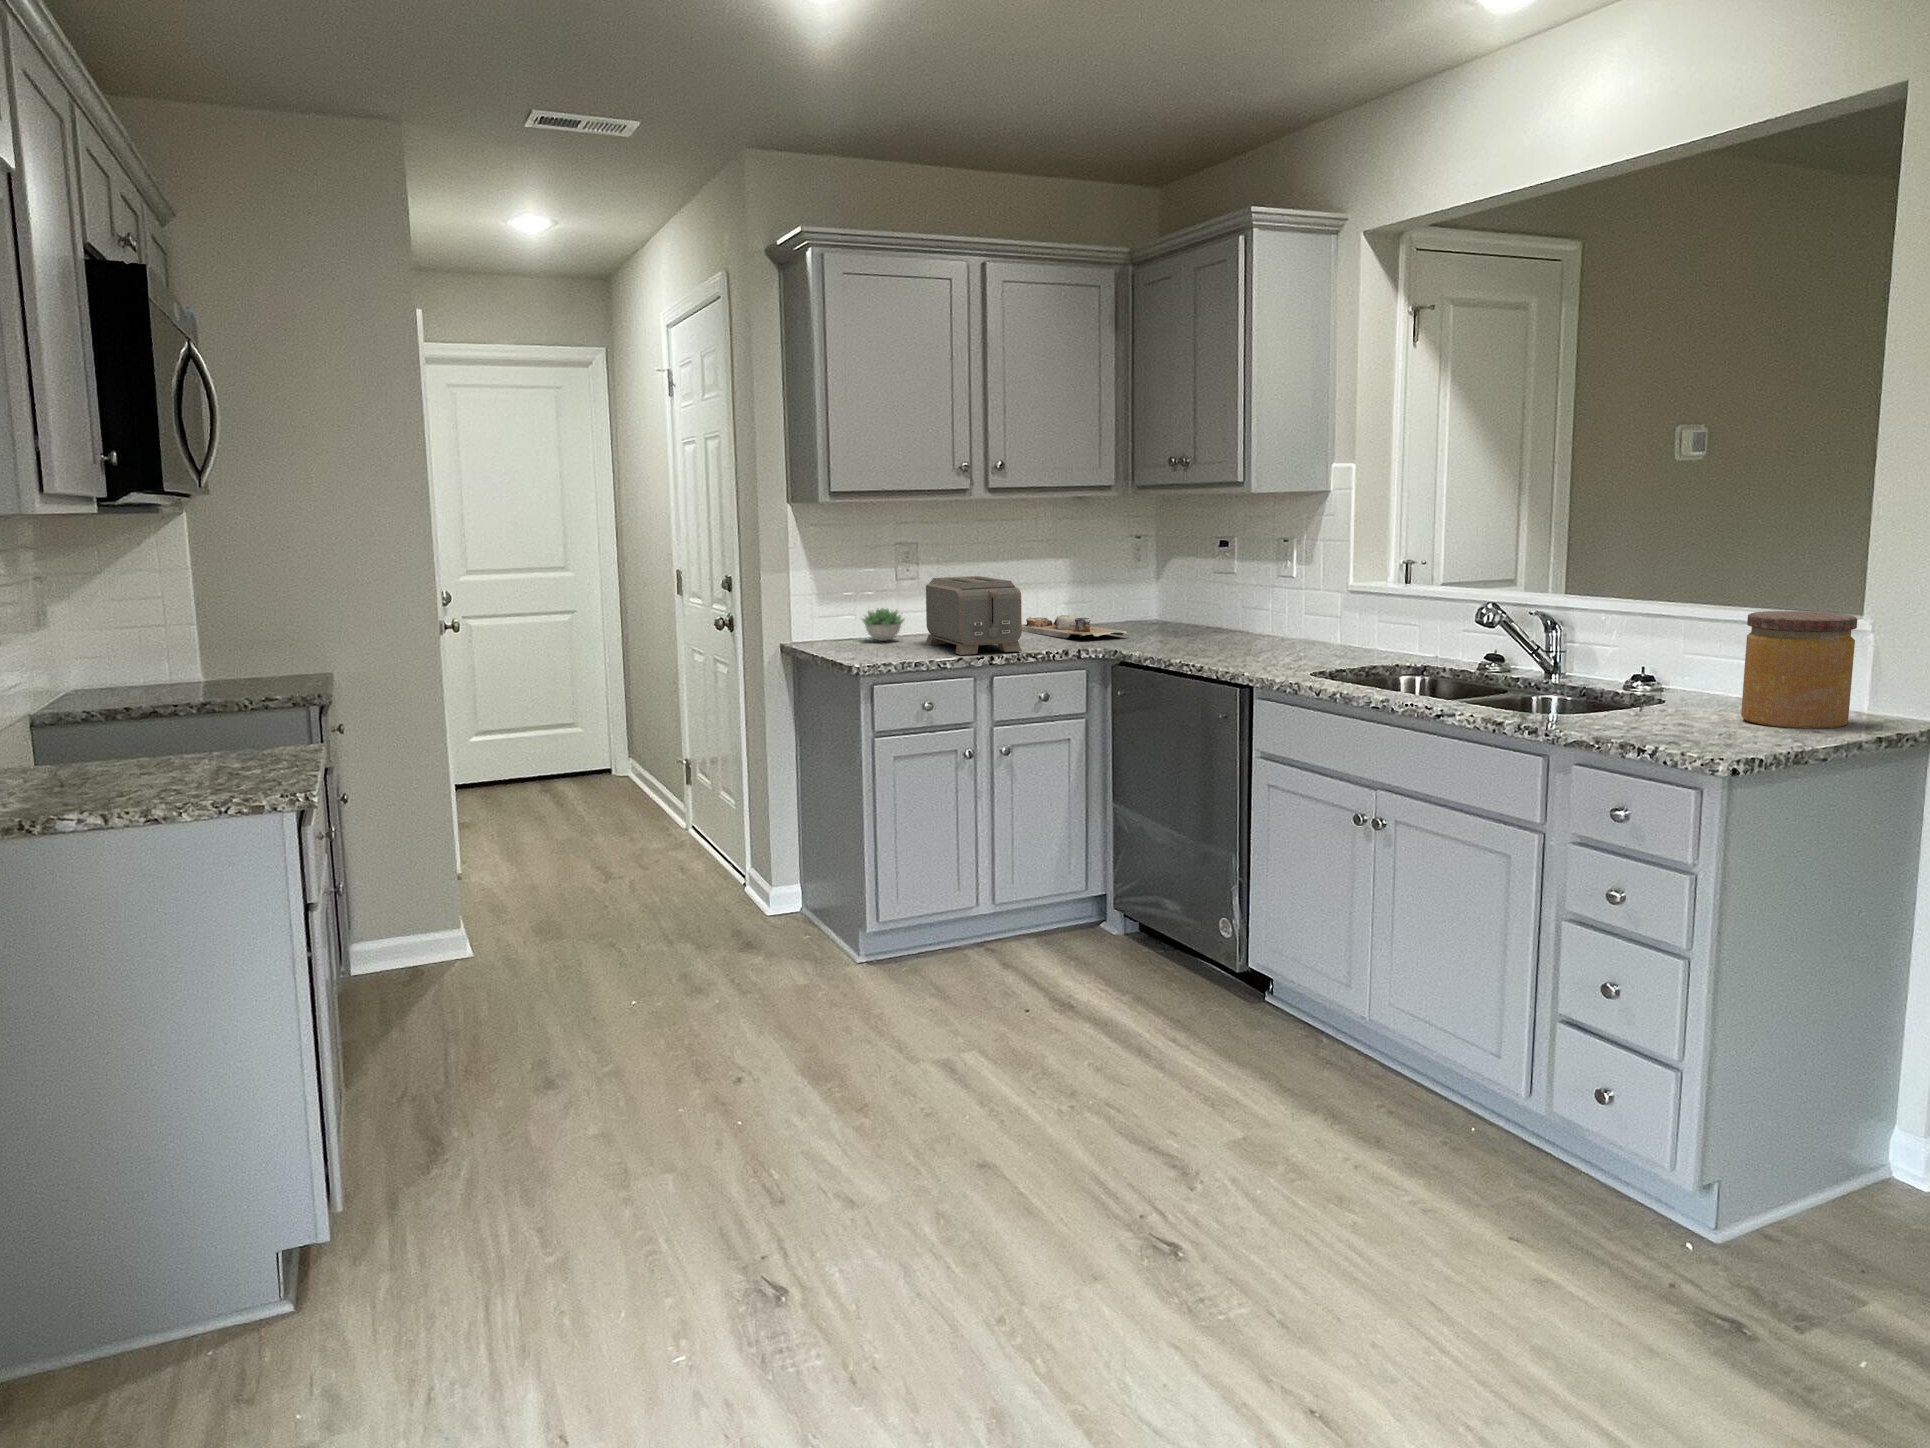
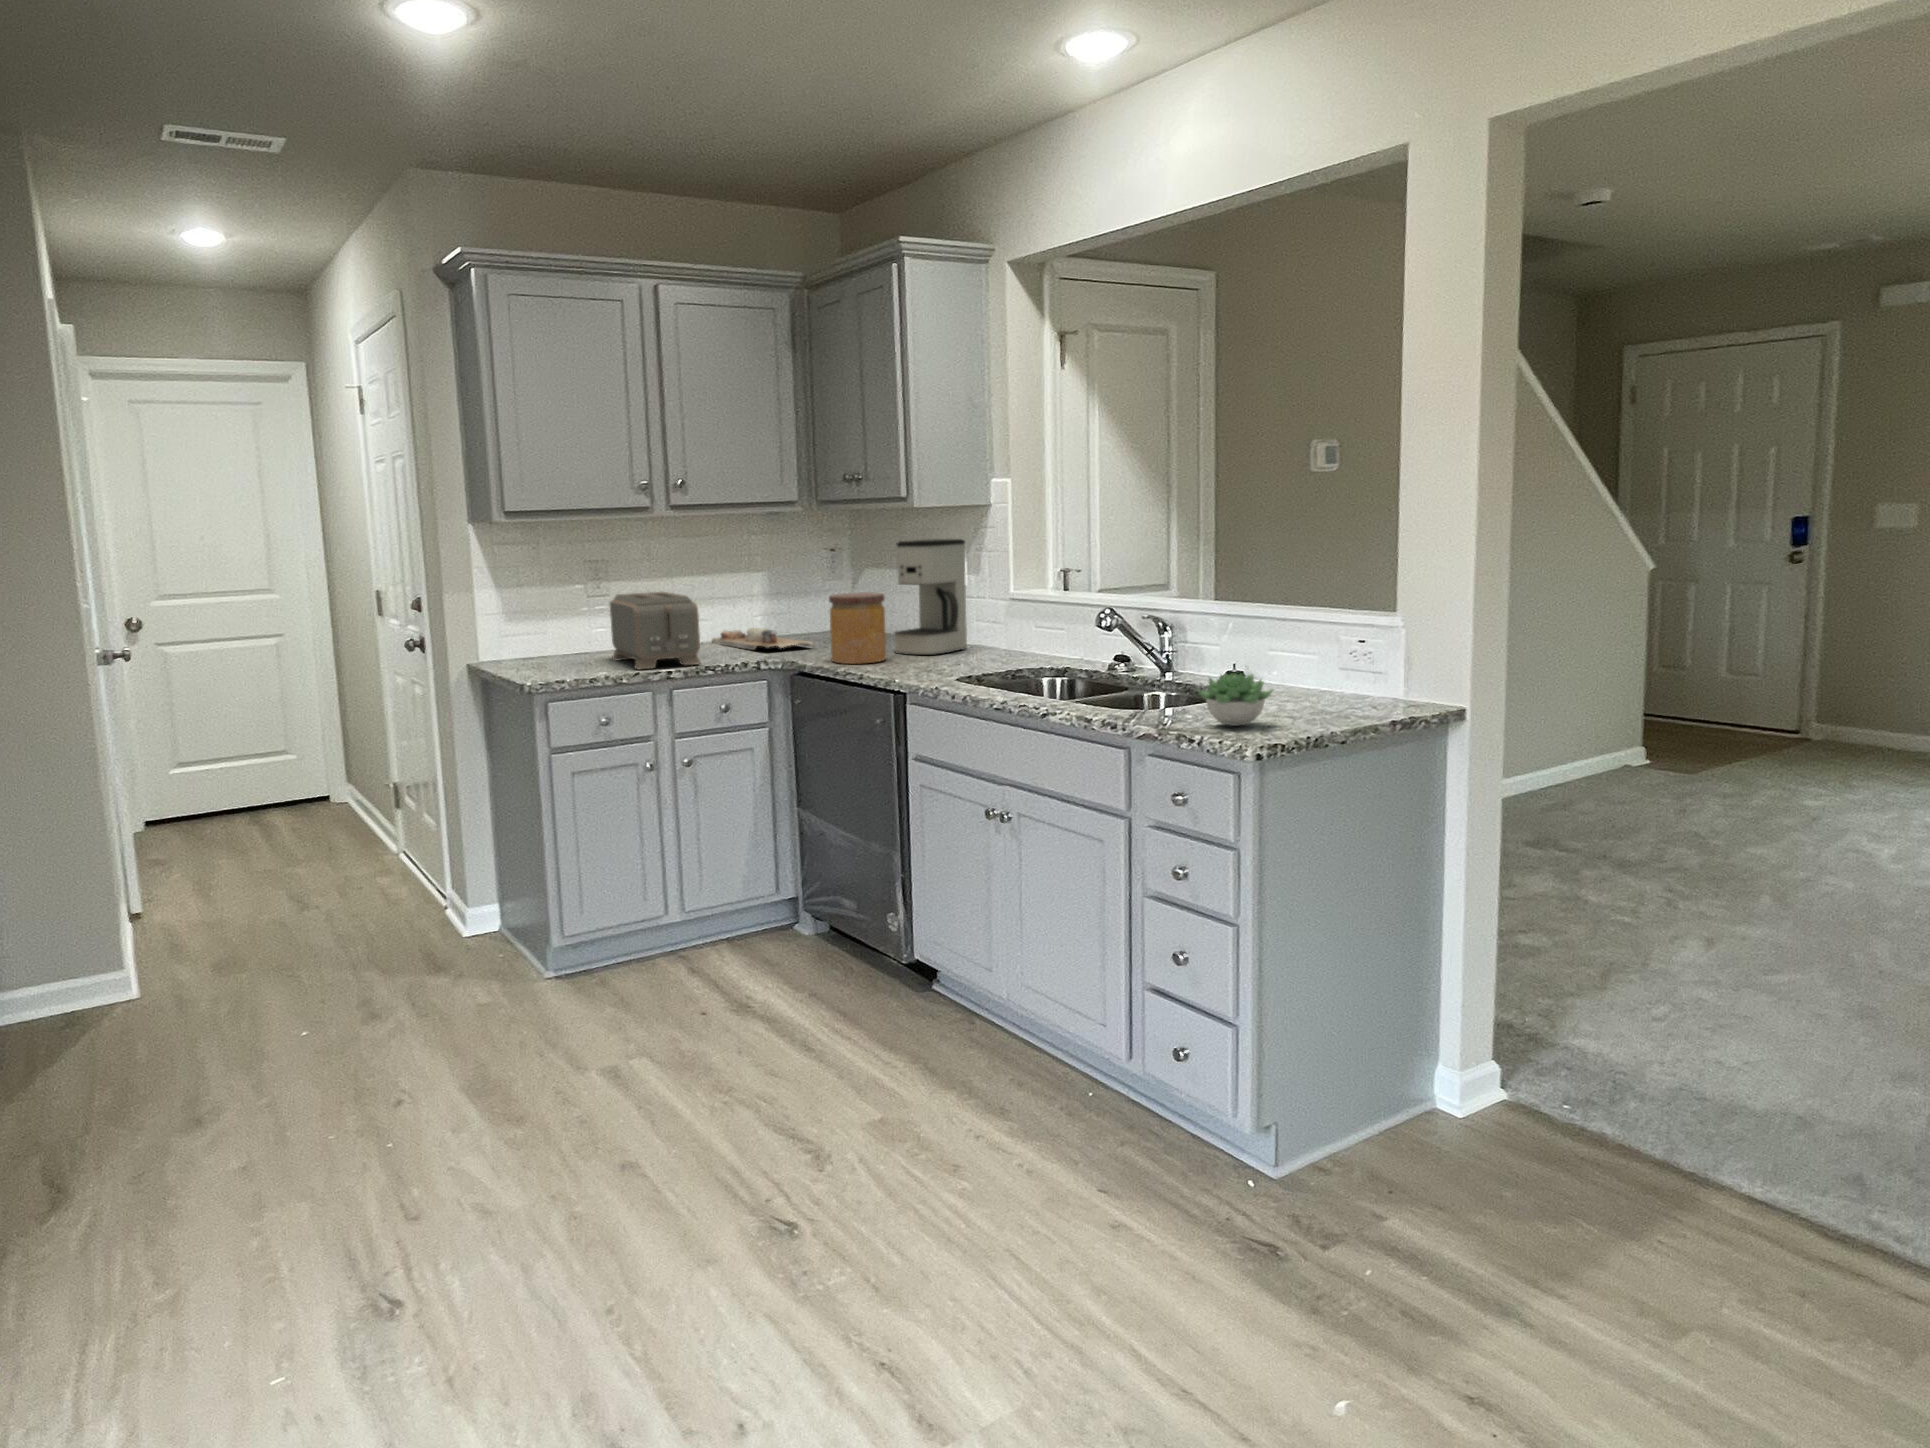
coffee maker: none [1218,526,1299,649] -> present [895,539,967,655]
succulent plant: present [862,608,904,641] -> present [1198,673,1273,726]
jar: present [1741,611,1857,729] -> present [829,592,886,664]

